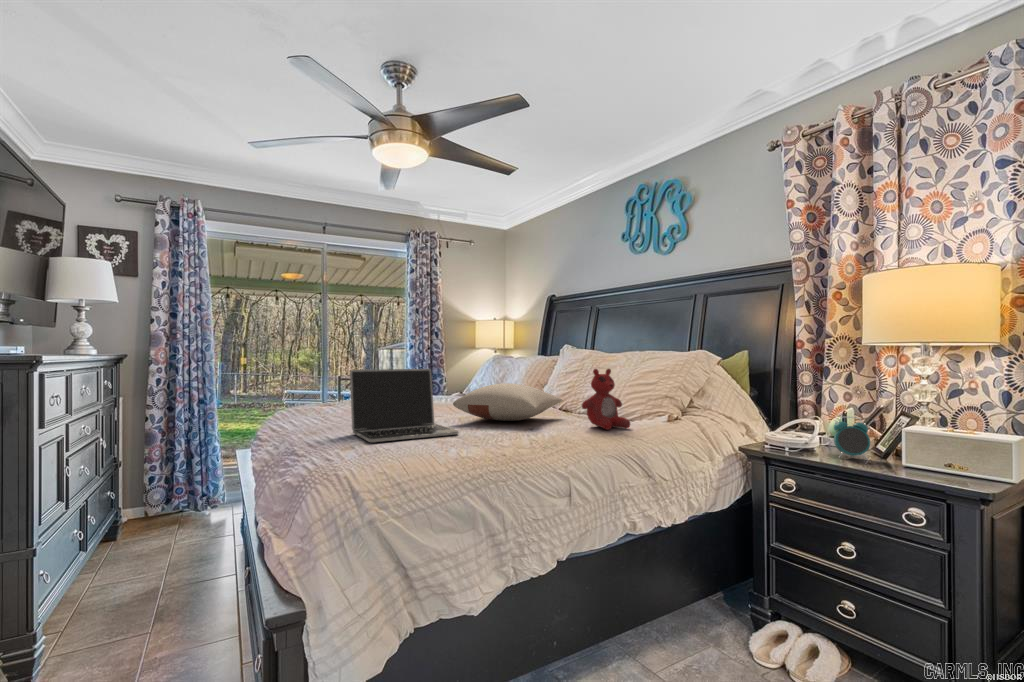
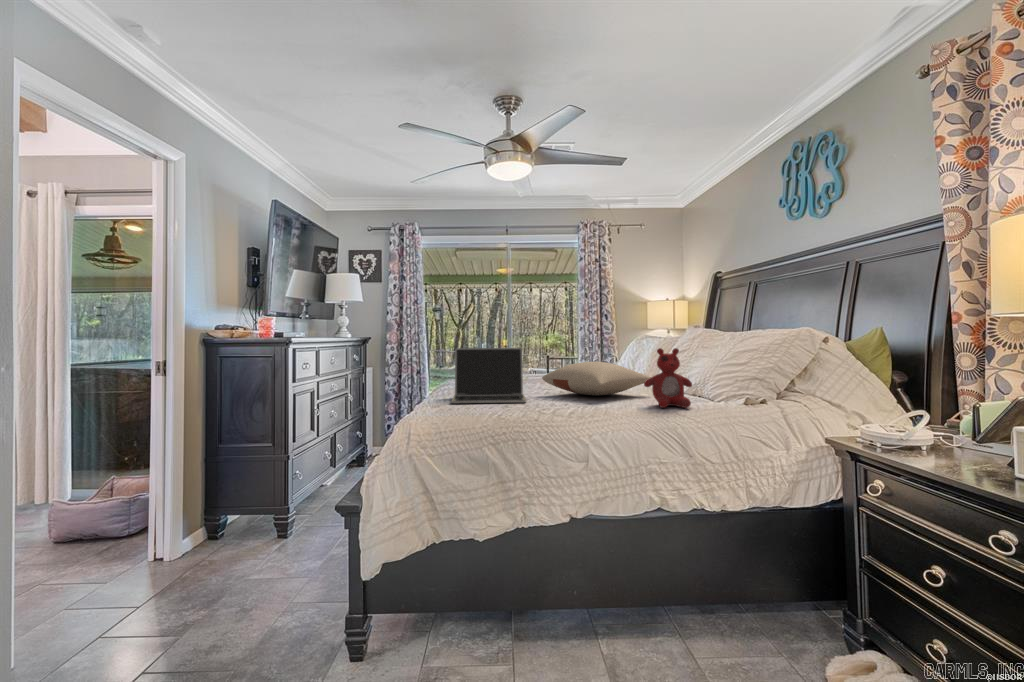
alarm clock: present [834,417,870,460] -> none [929,410,981,466]

